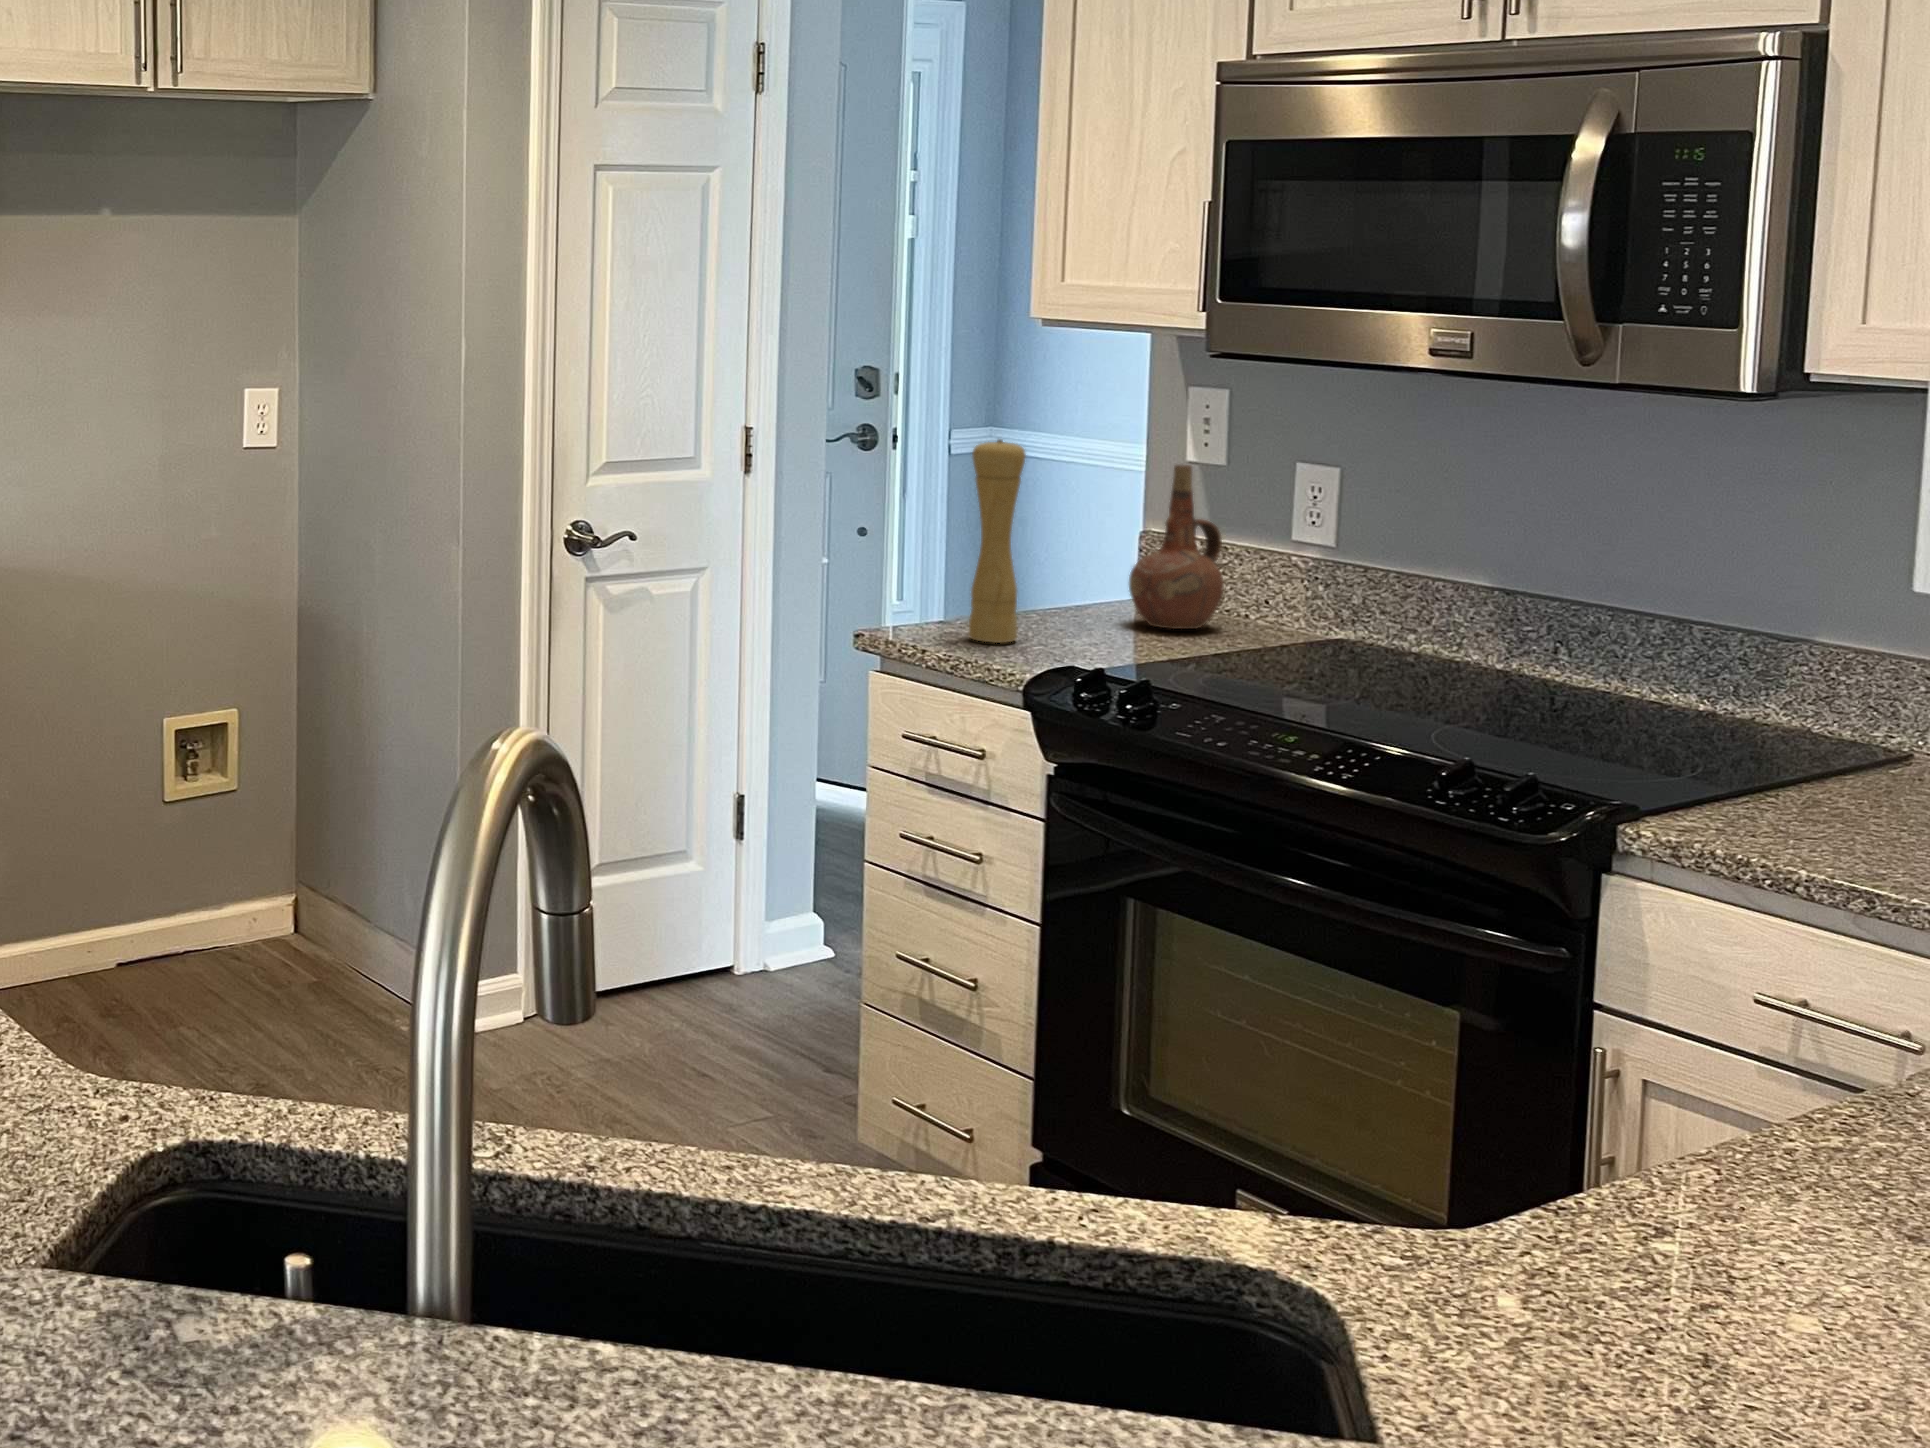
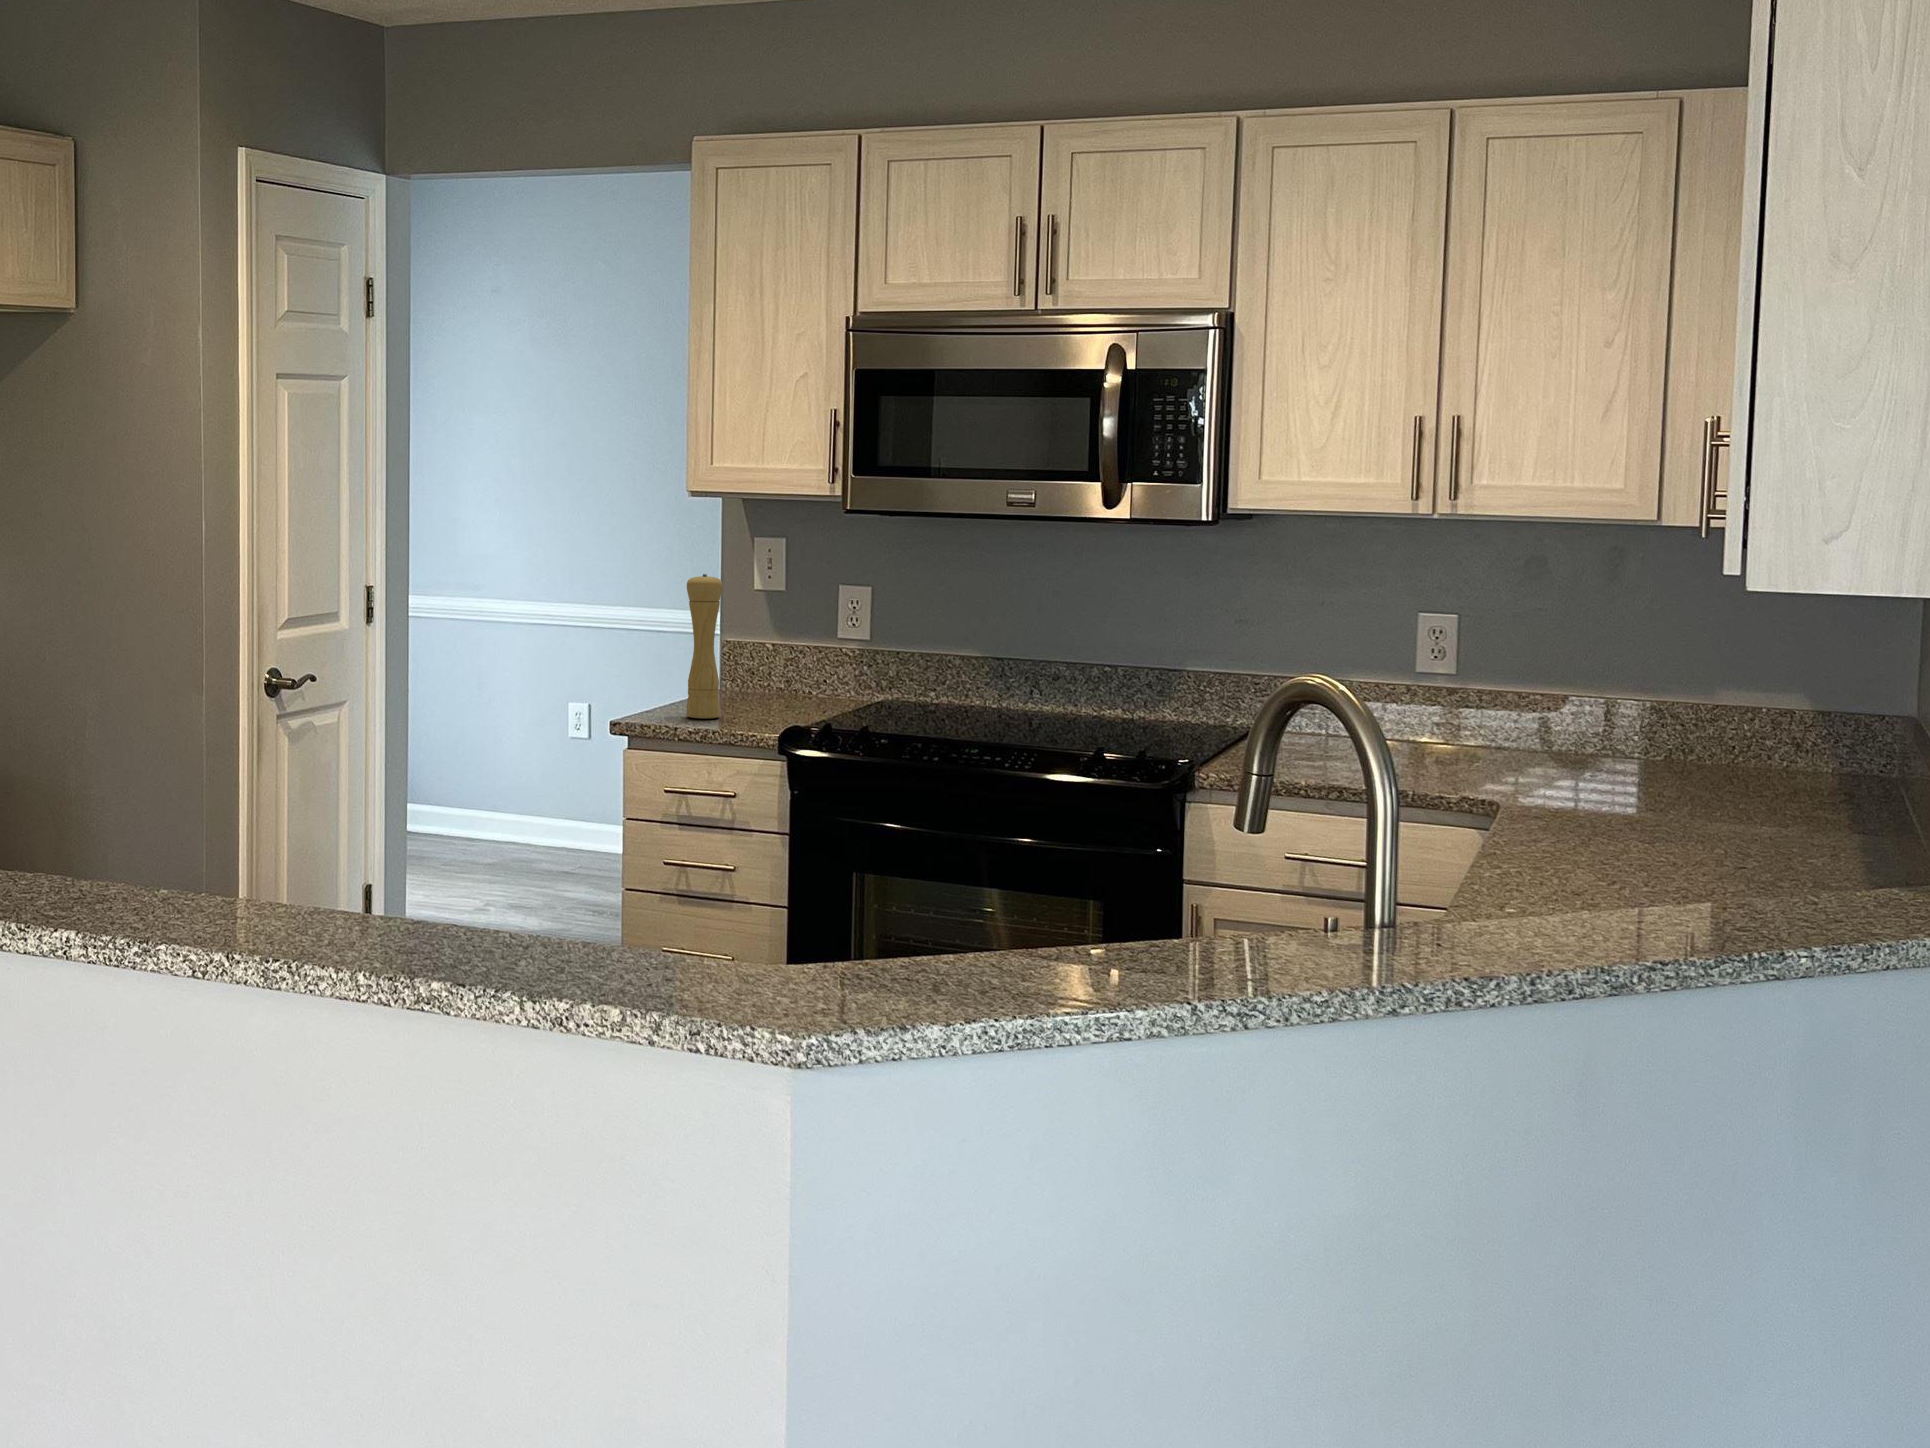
ceramic pitcher: present [1129,465,1224,629] -> none [753,588,815,701]

